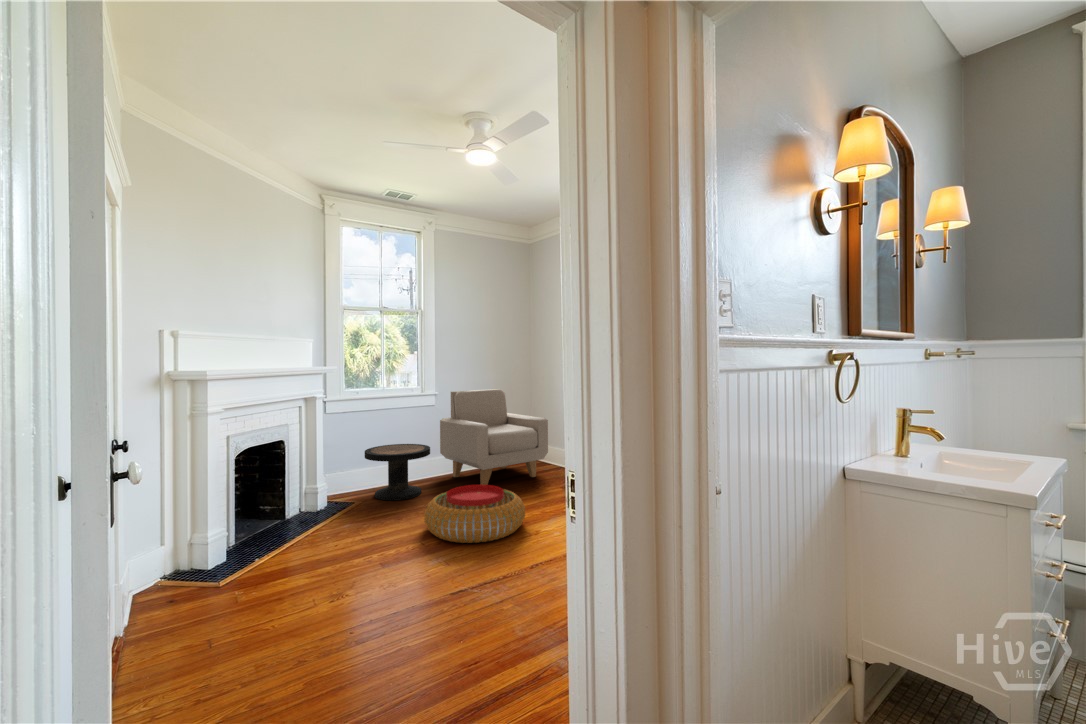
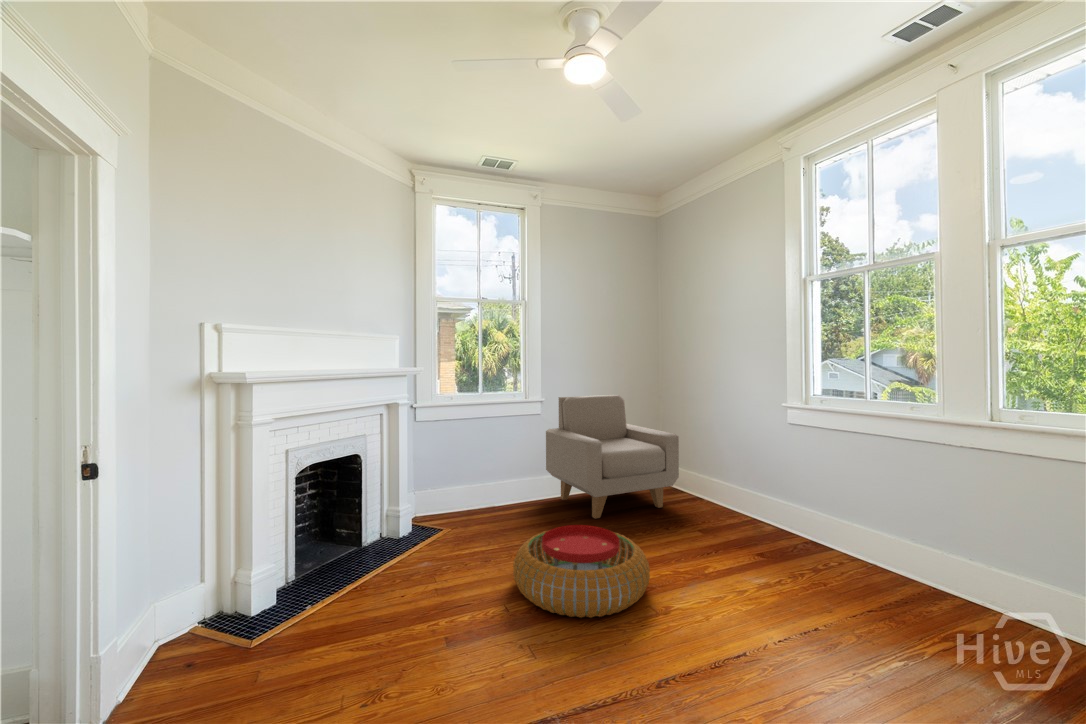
side table: present [365,444,430,500] -> none [456,458,532,528]

